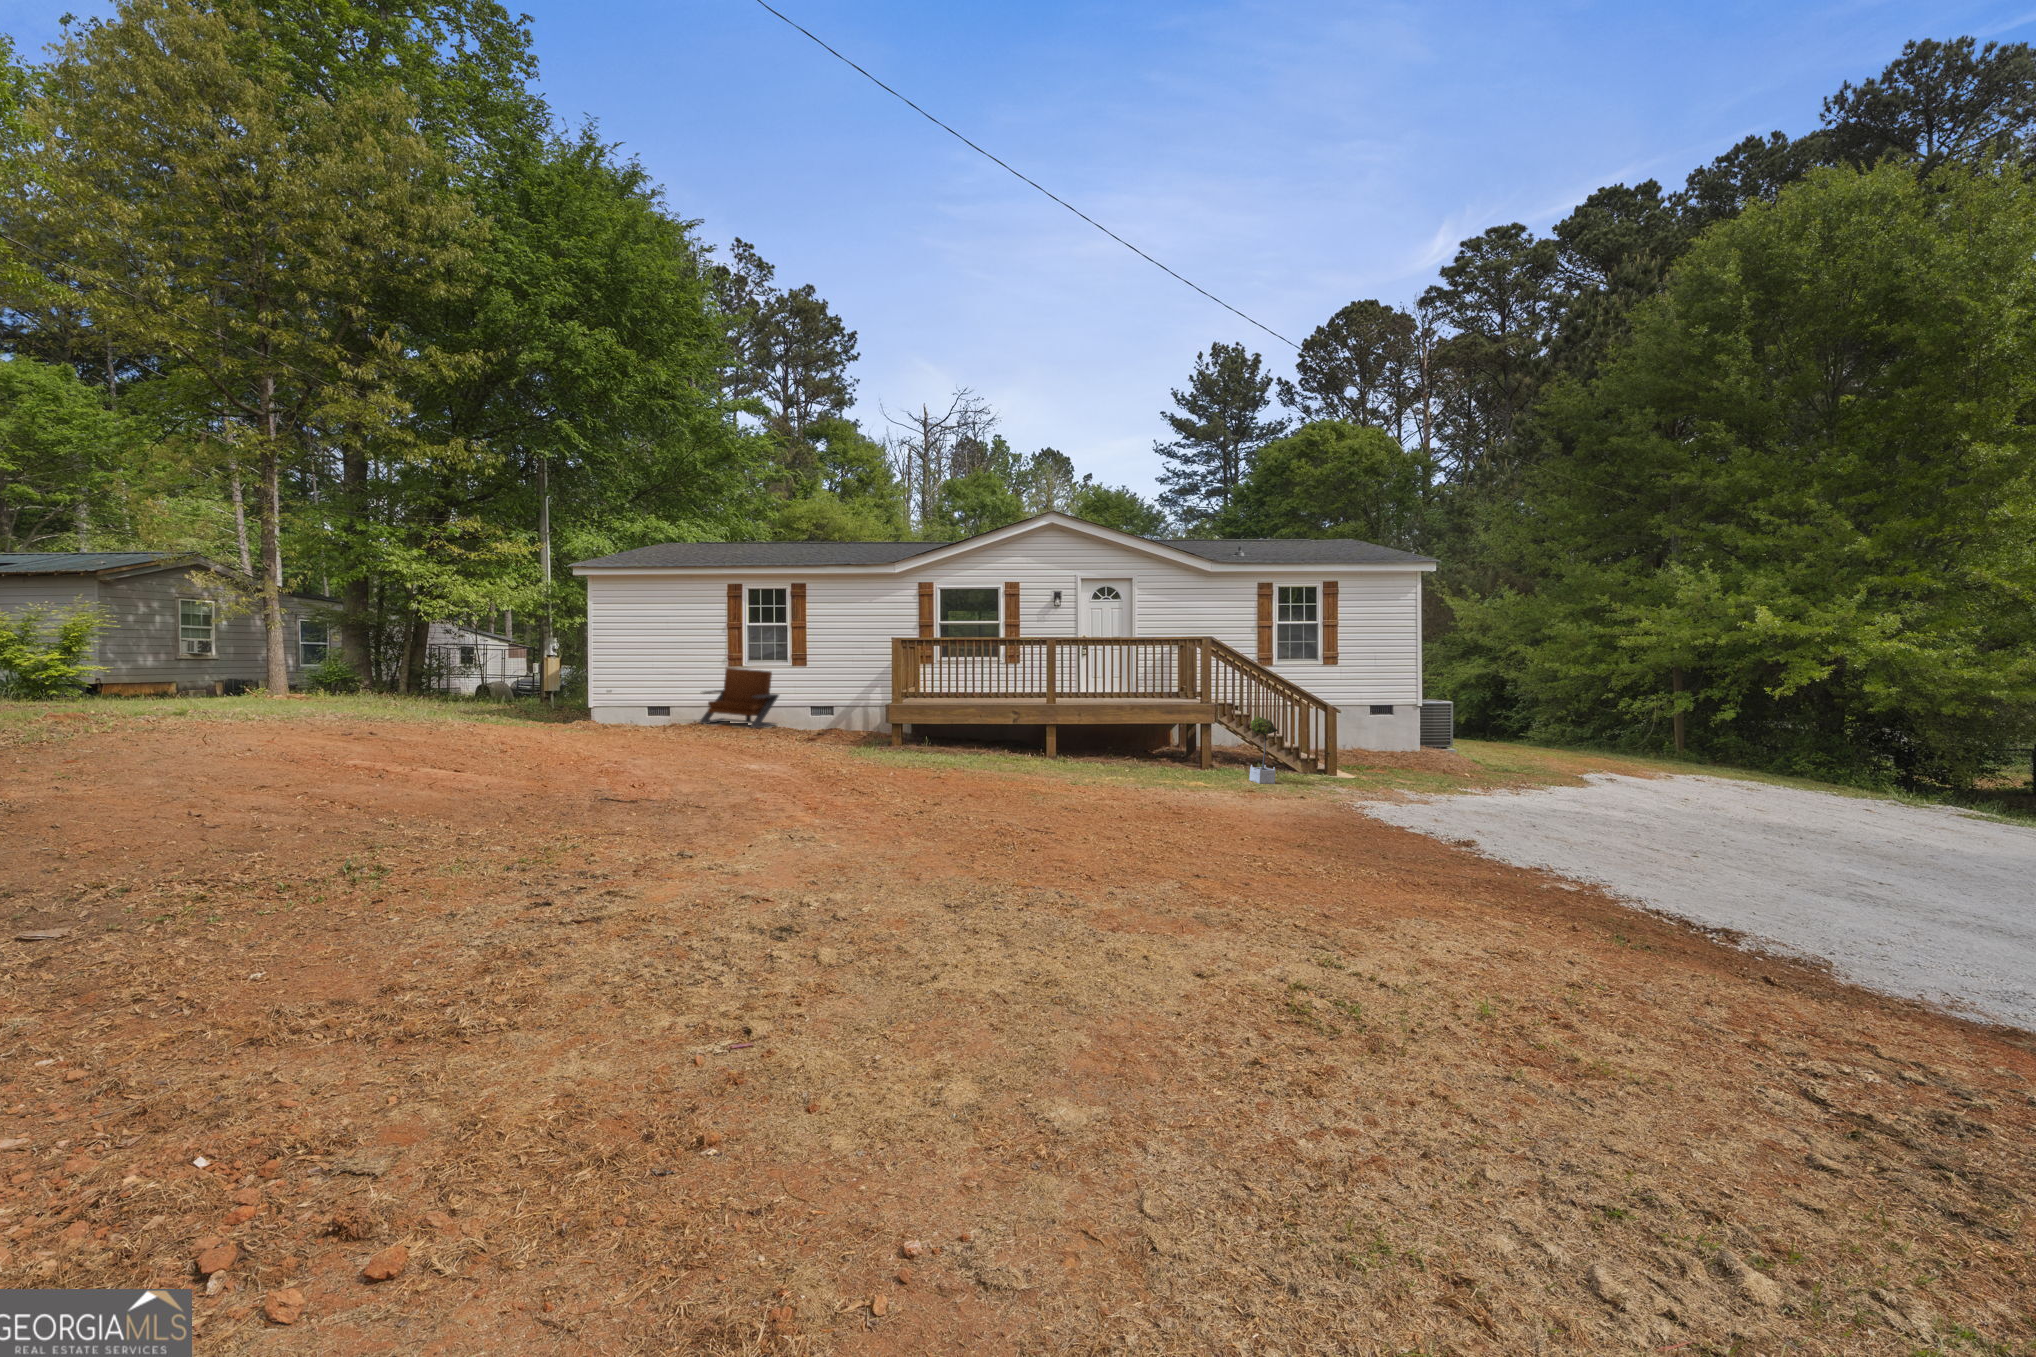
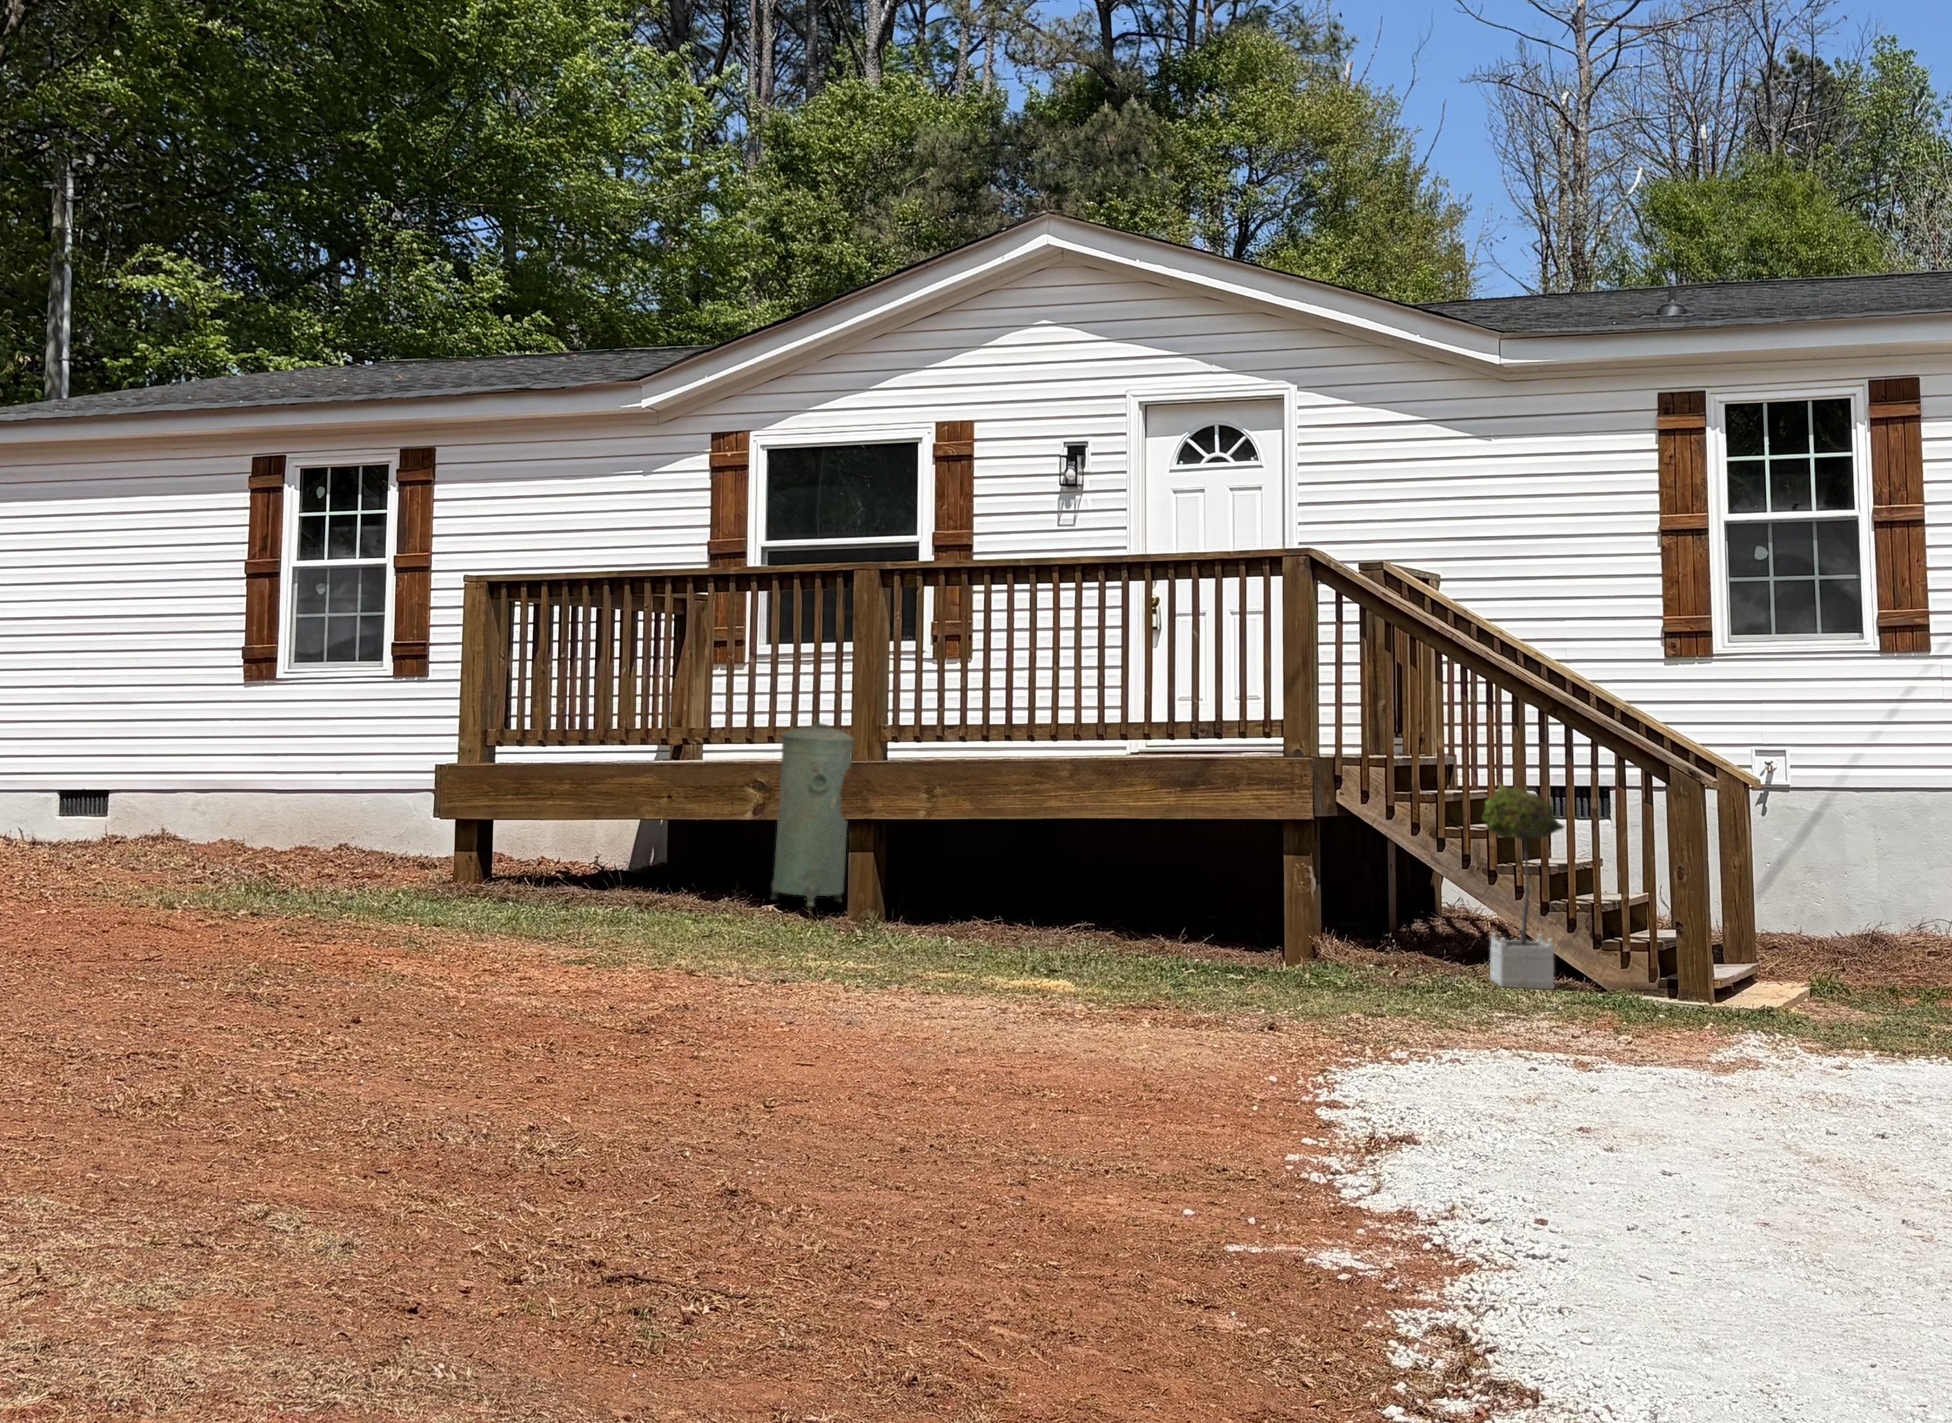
lounge chair: present [699,668,779,728] -> none [131,680,359,844]
trash can: none [972,689,1003,754] -> present [771,722,854,907]

